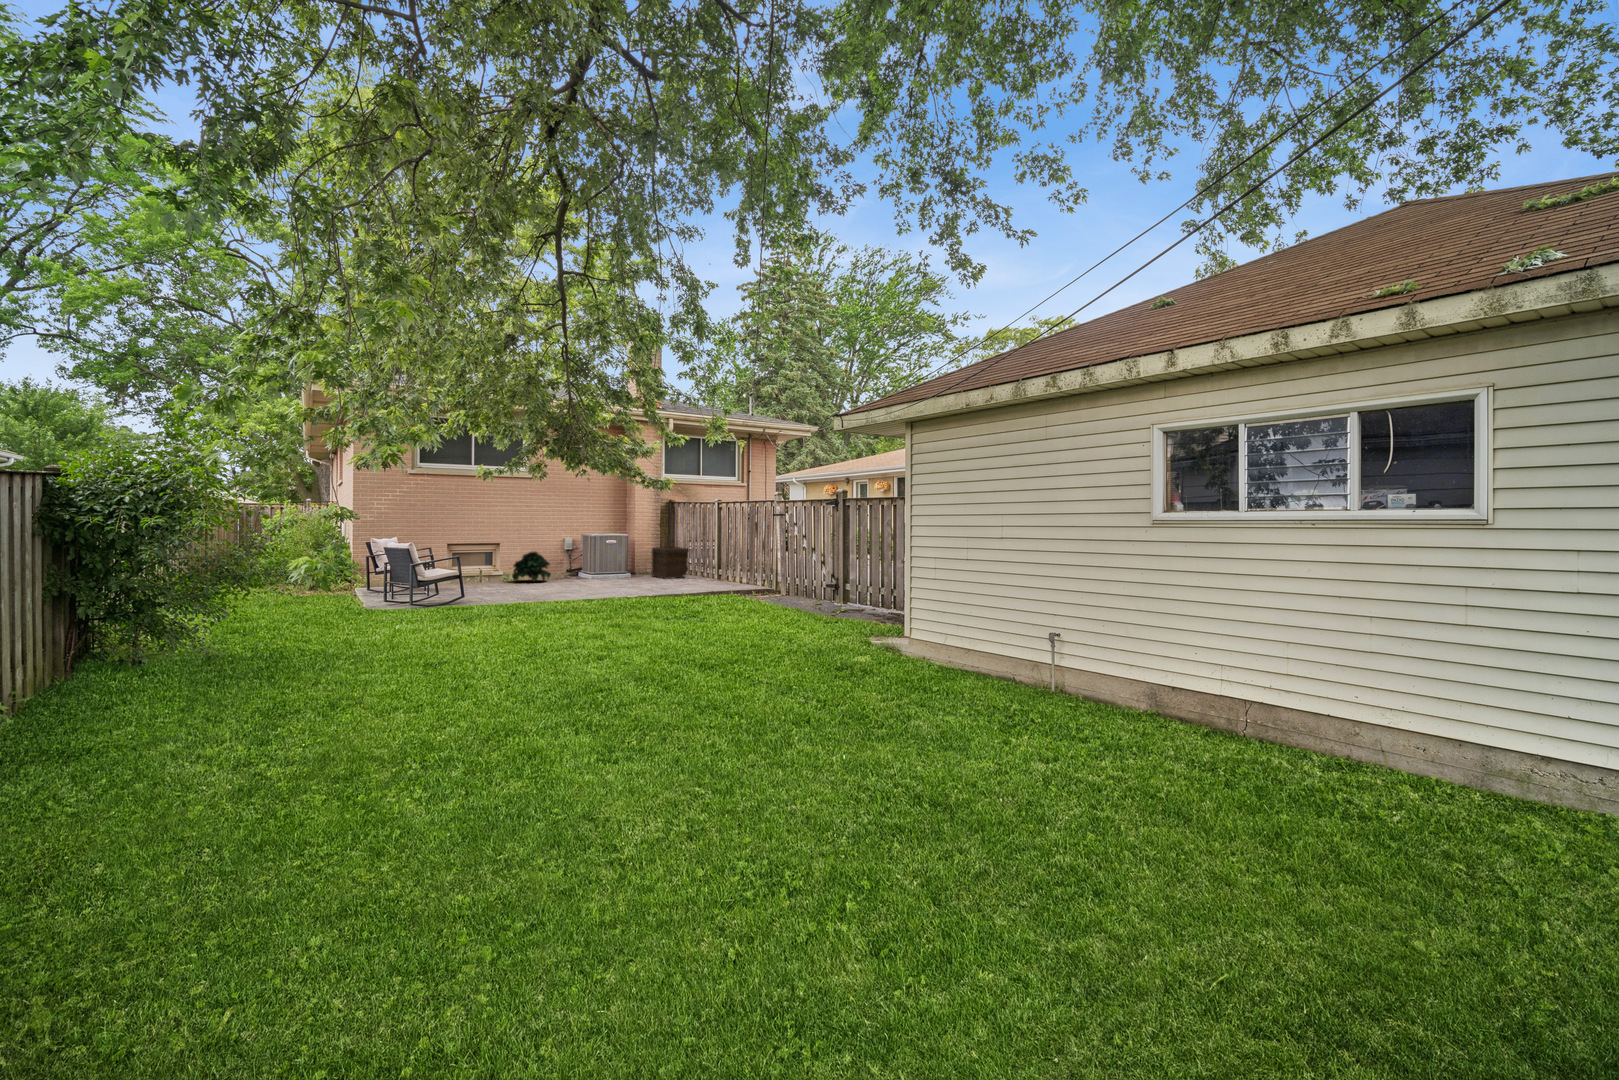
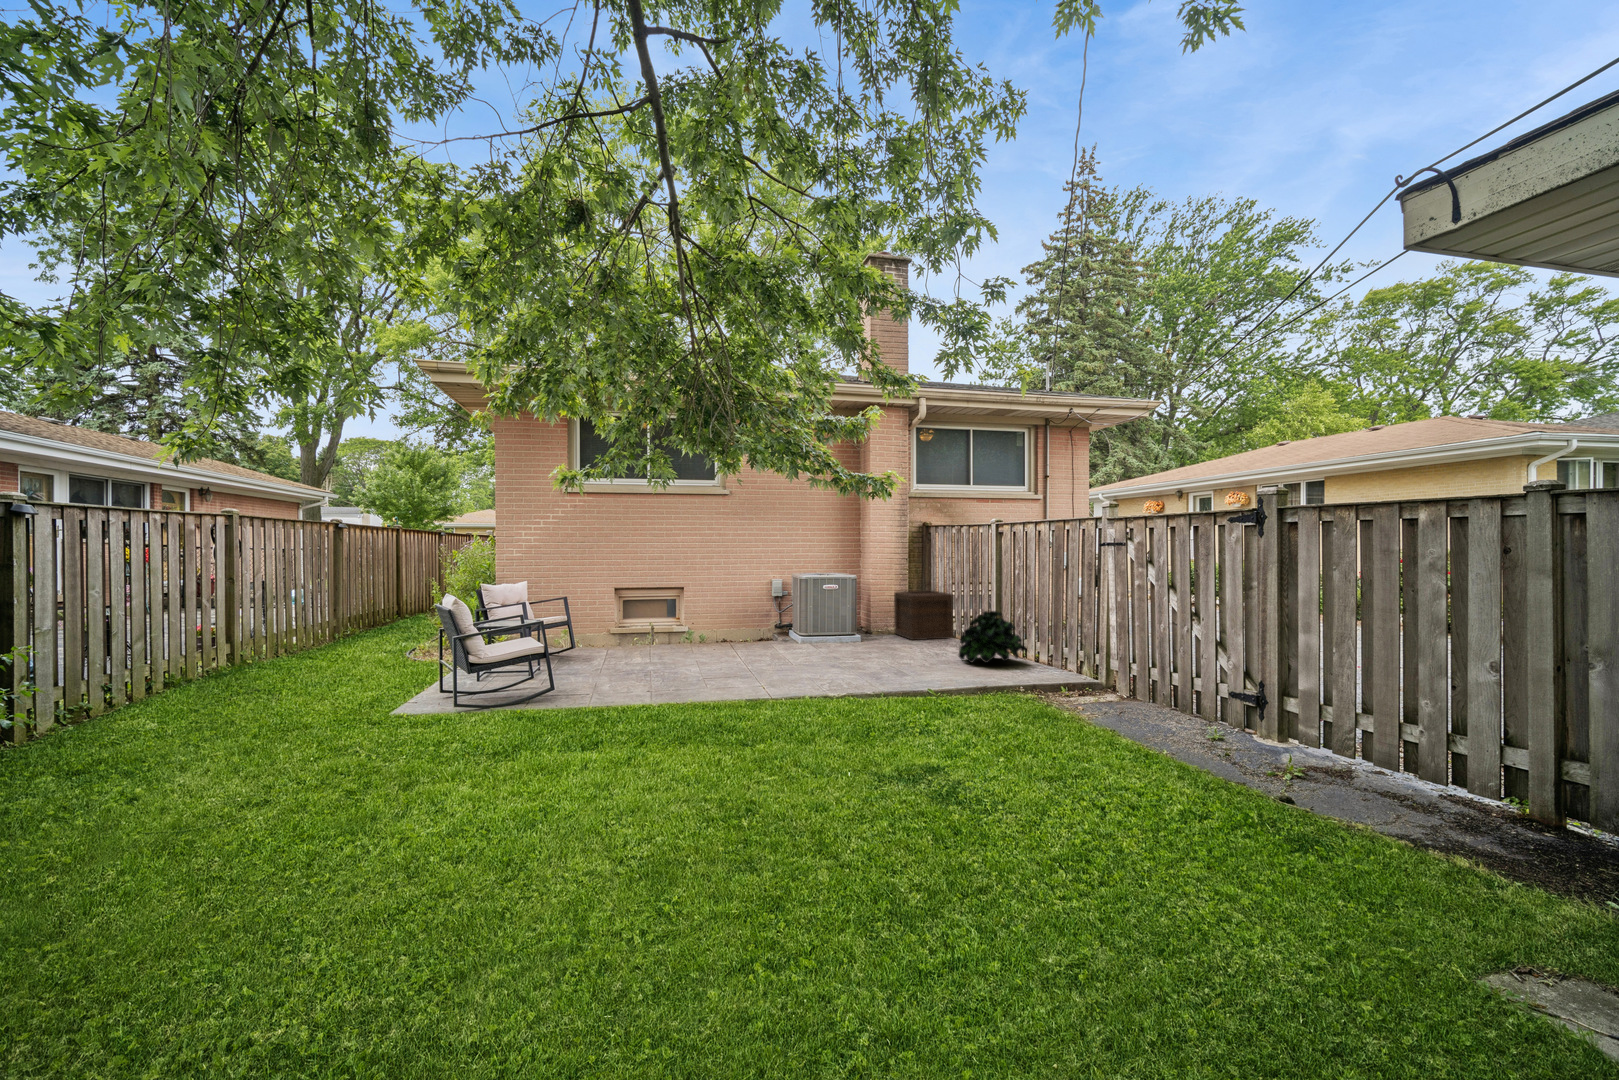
potted plant: present [512,551,551,581] -> present [959,611,1027,663]

